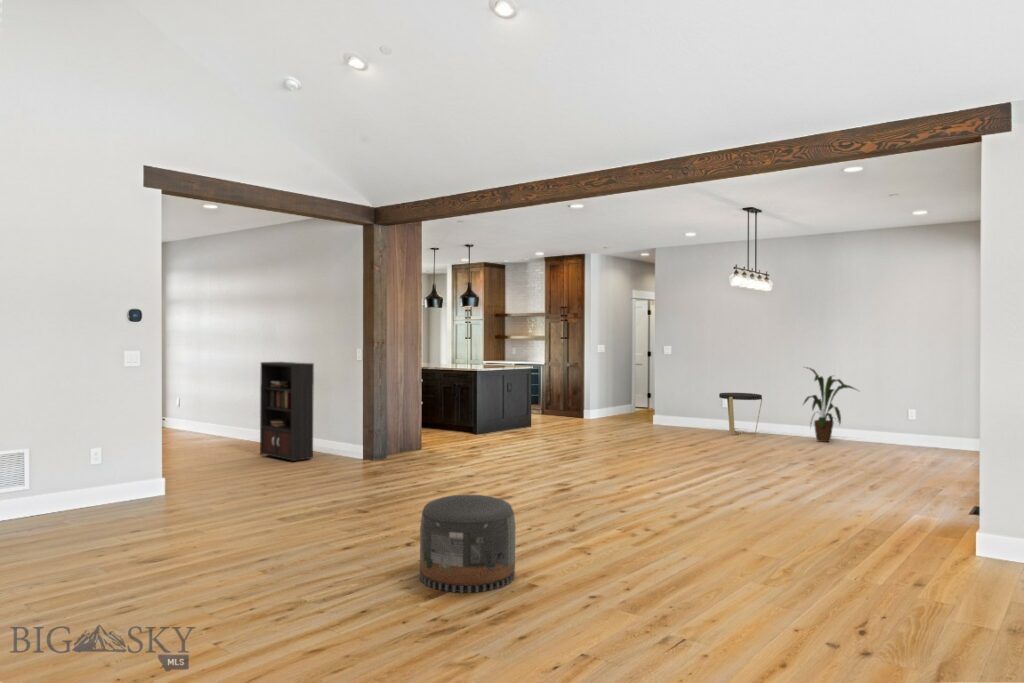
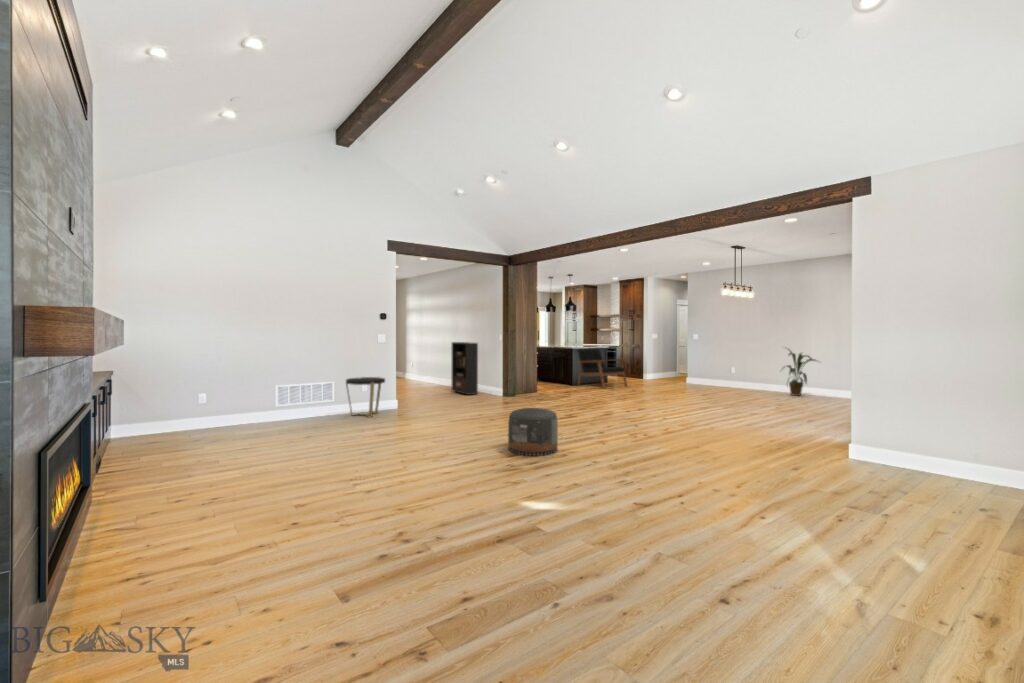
armchair: none [483,371,568,440] -> present [578,349,627,389]
side table: present [719,393,762,435] -> present [346,377,385,417]

